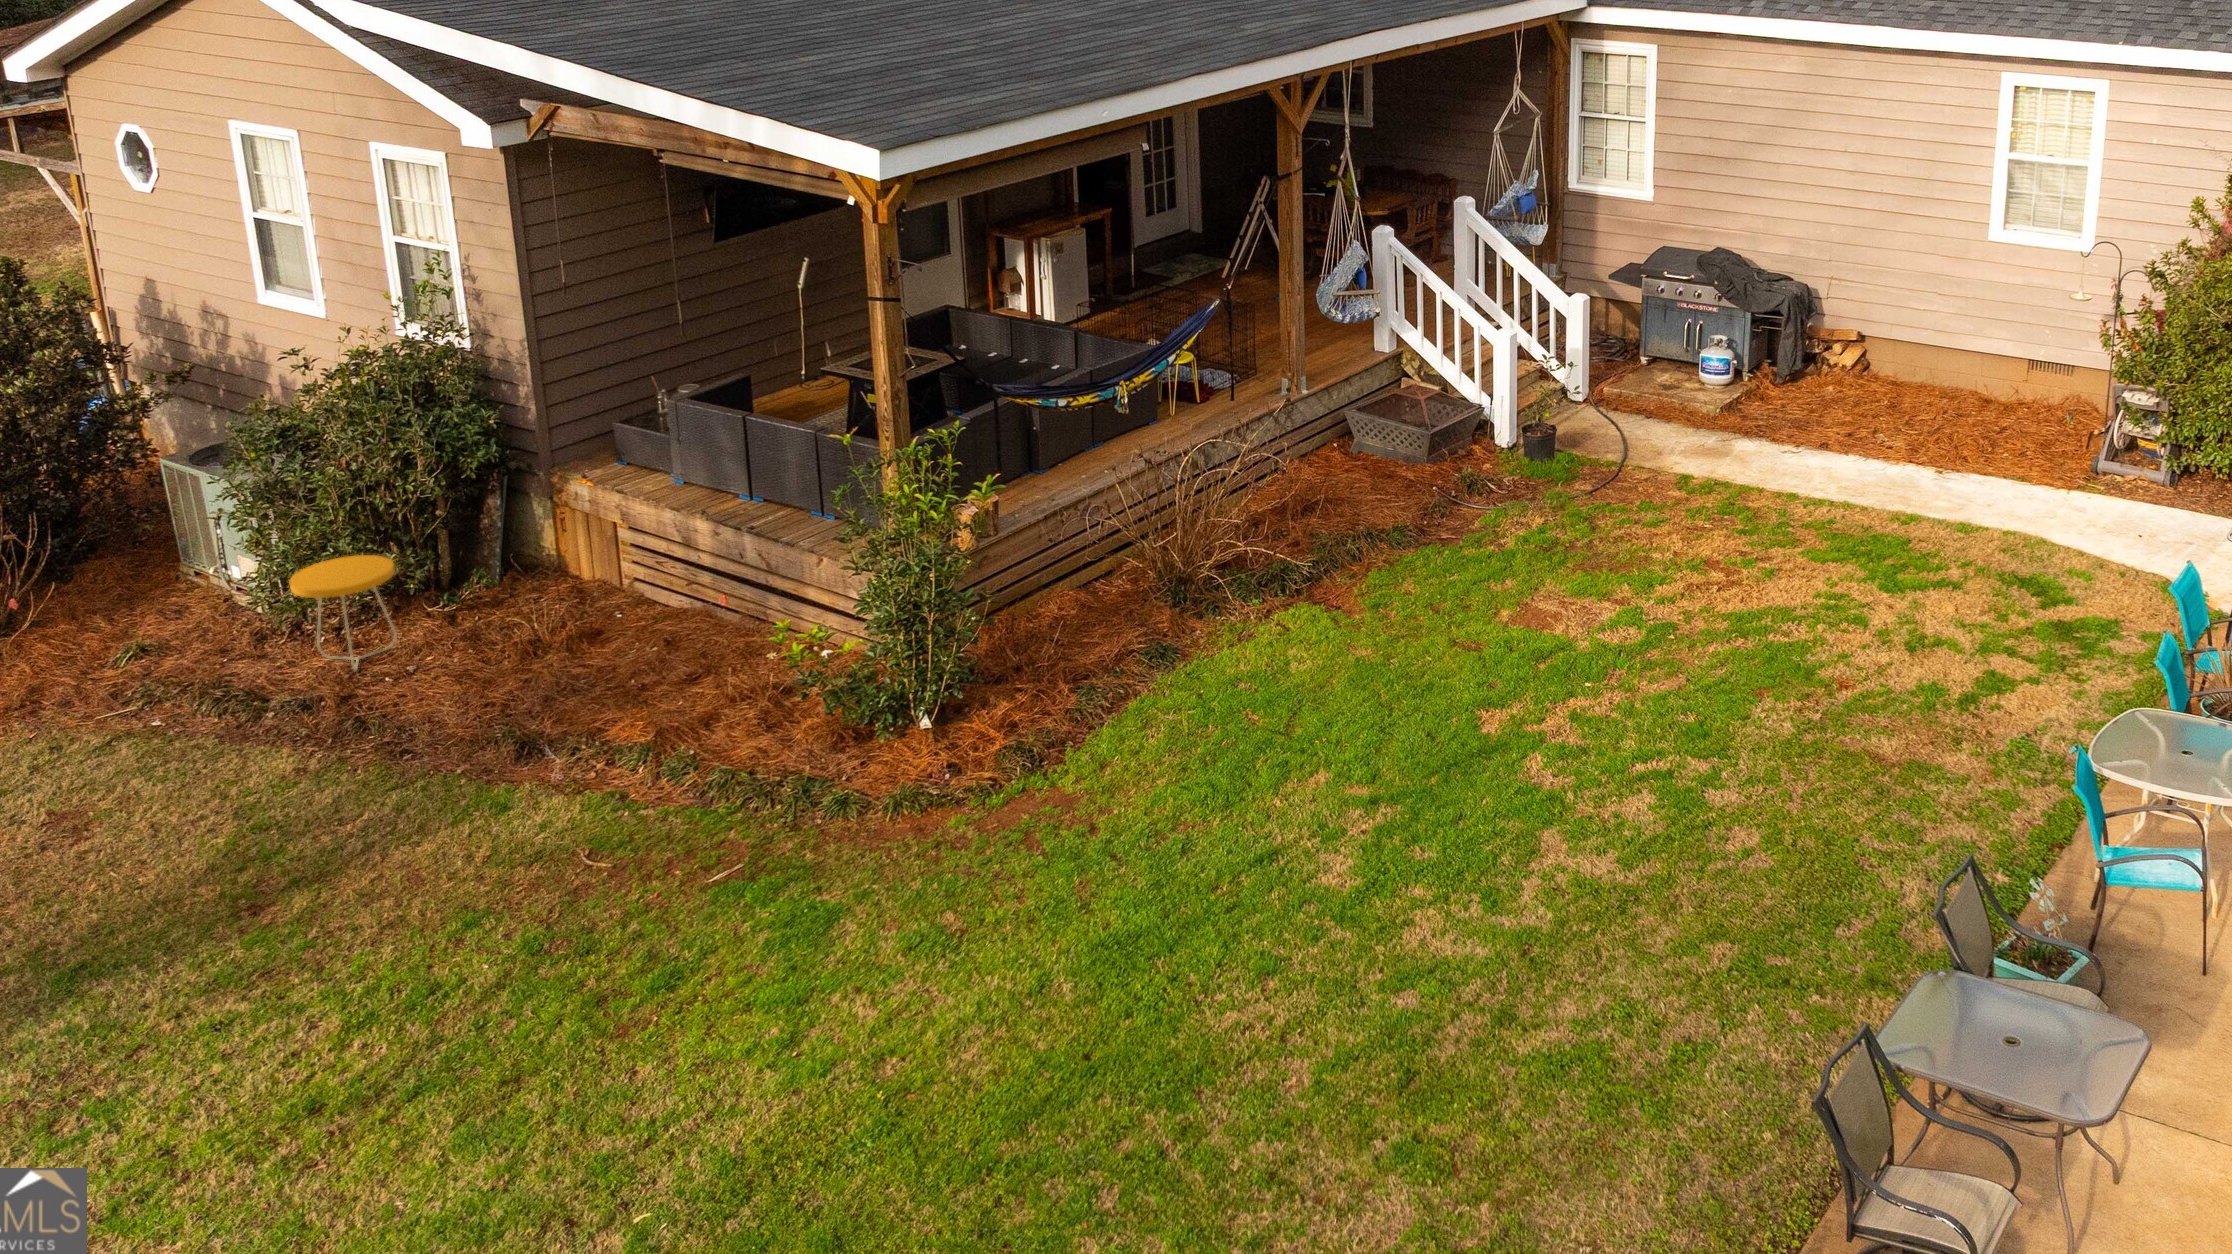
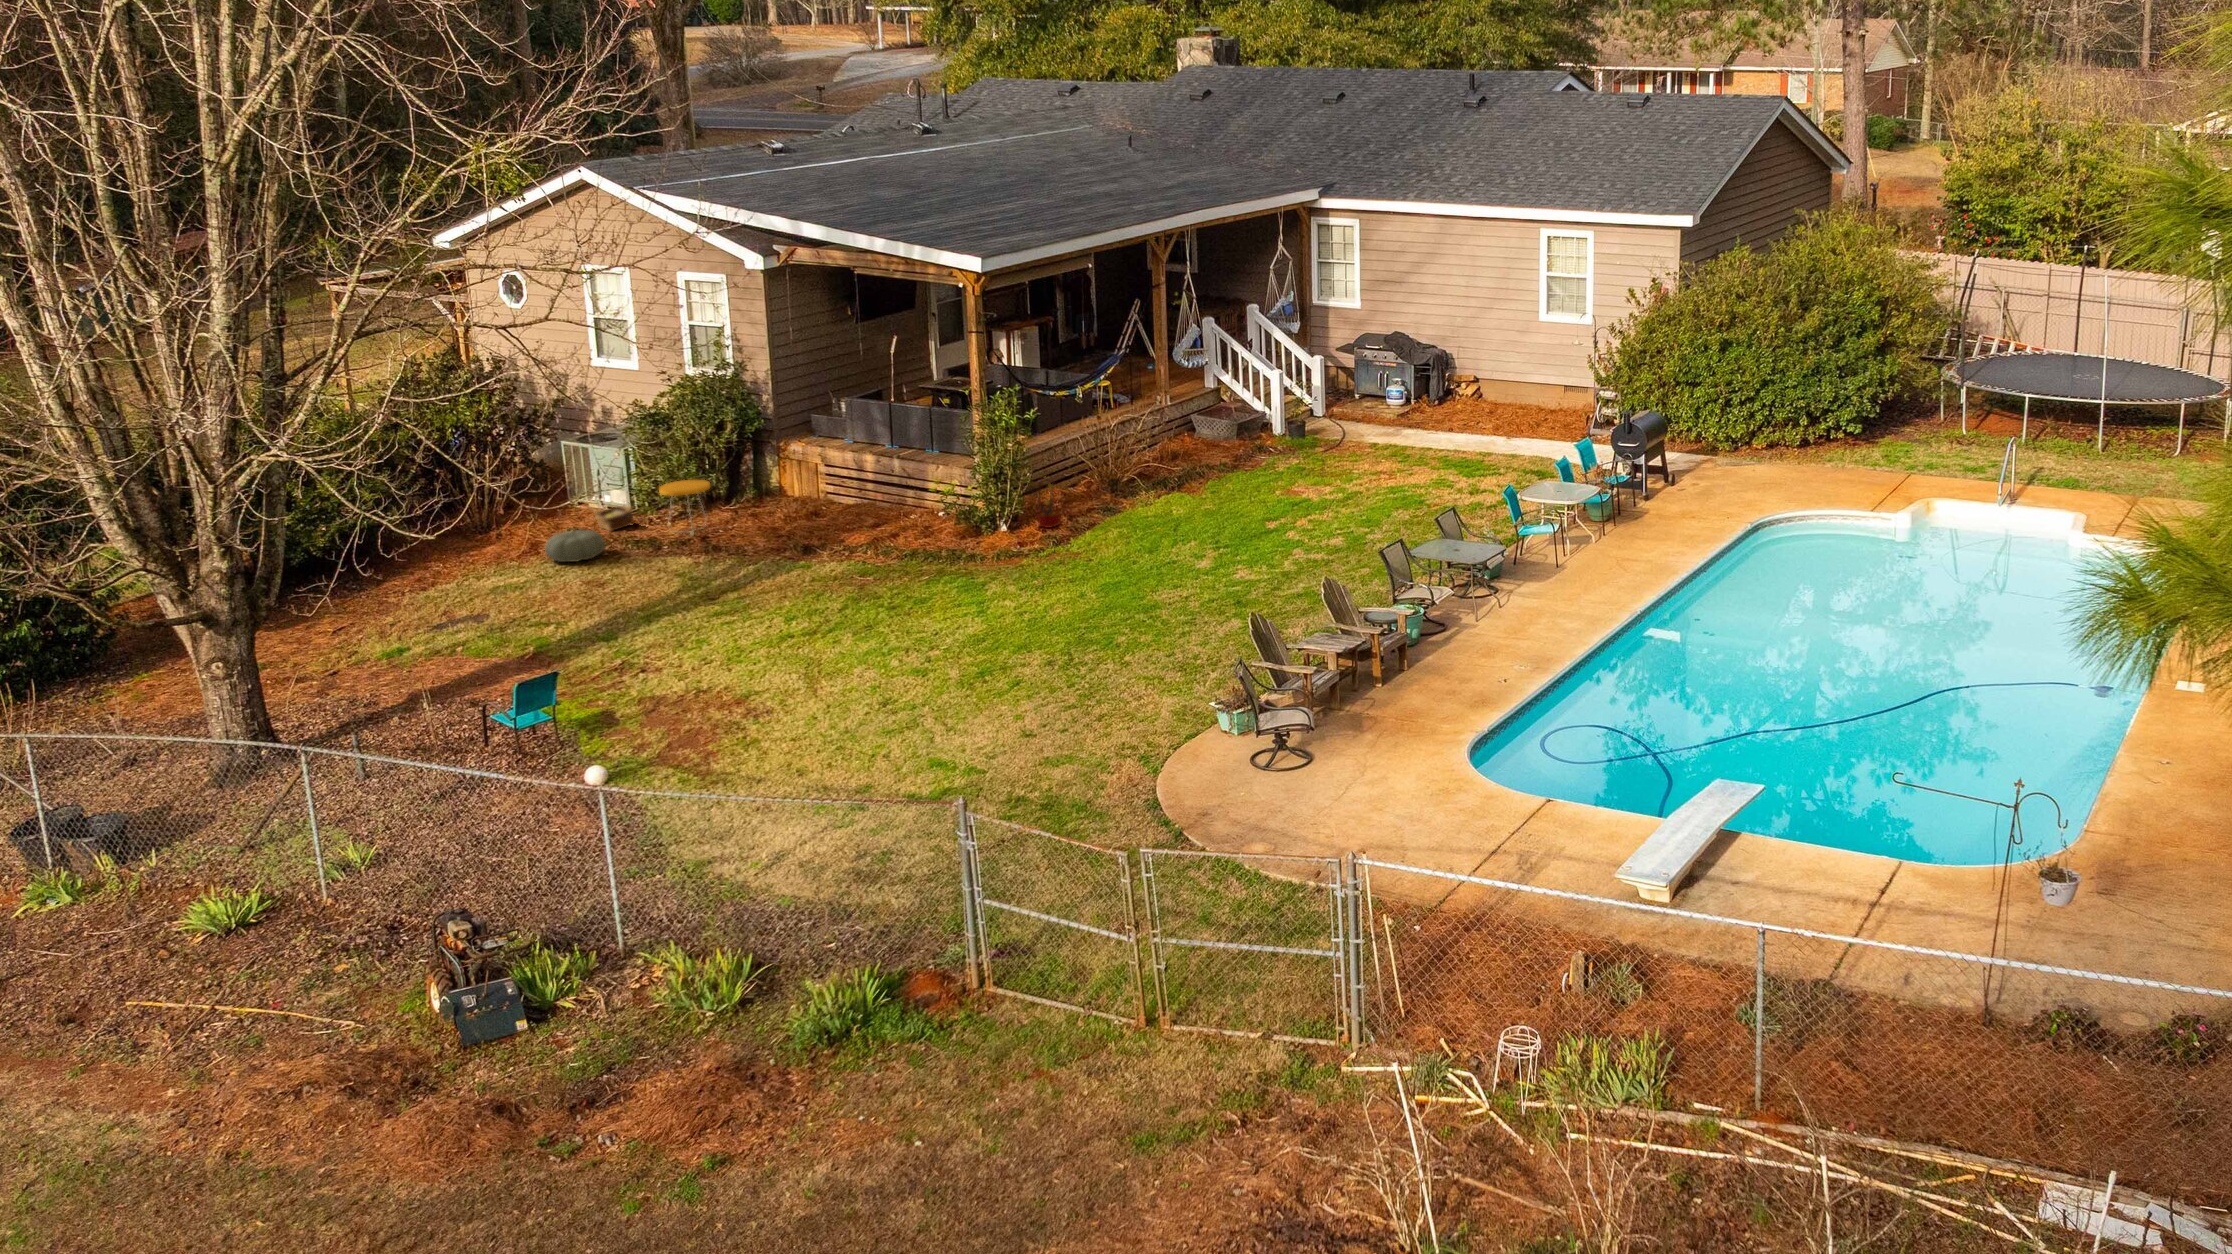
decorative plant: none [967,566,1085,690] -> present [1021,476,1060,528]
woven basket: none [191,584,272,647] -> present [595,502,634,531]
pouf: none [36,666,163,742] -> present [545,530,605,562]

